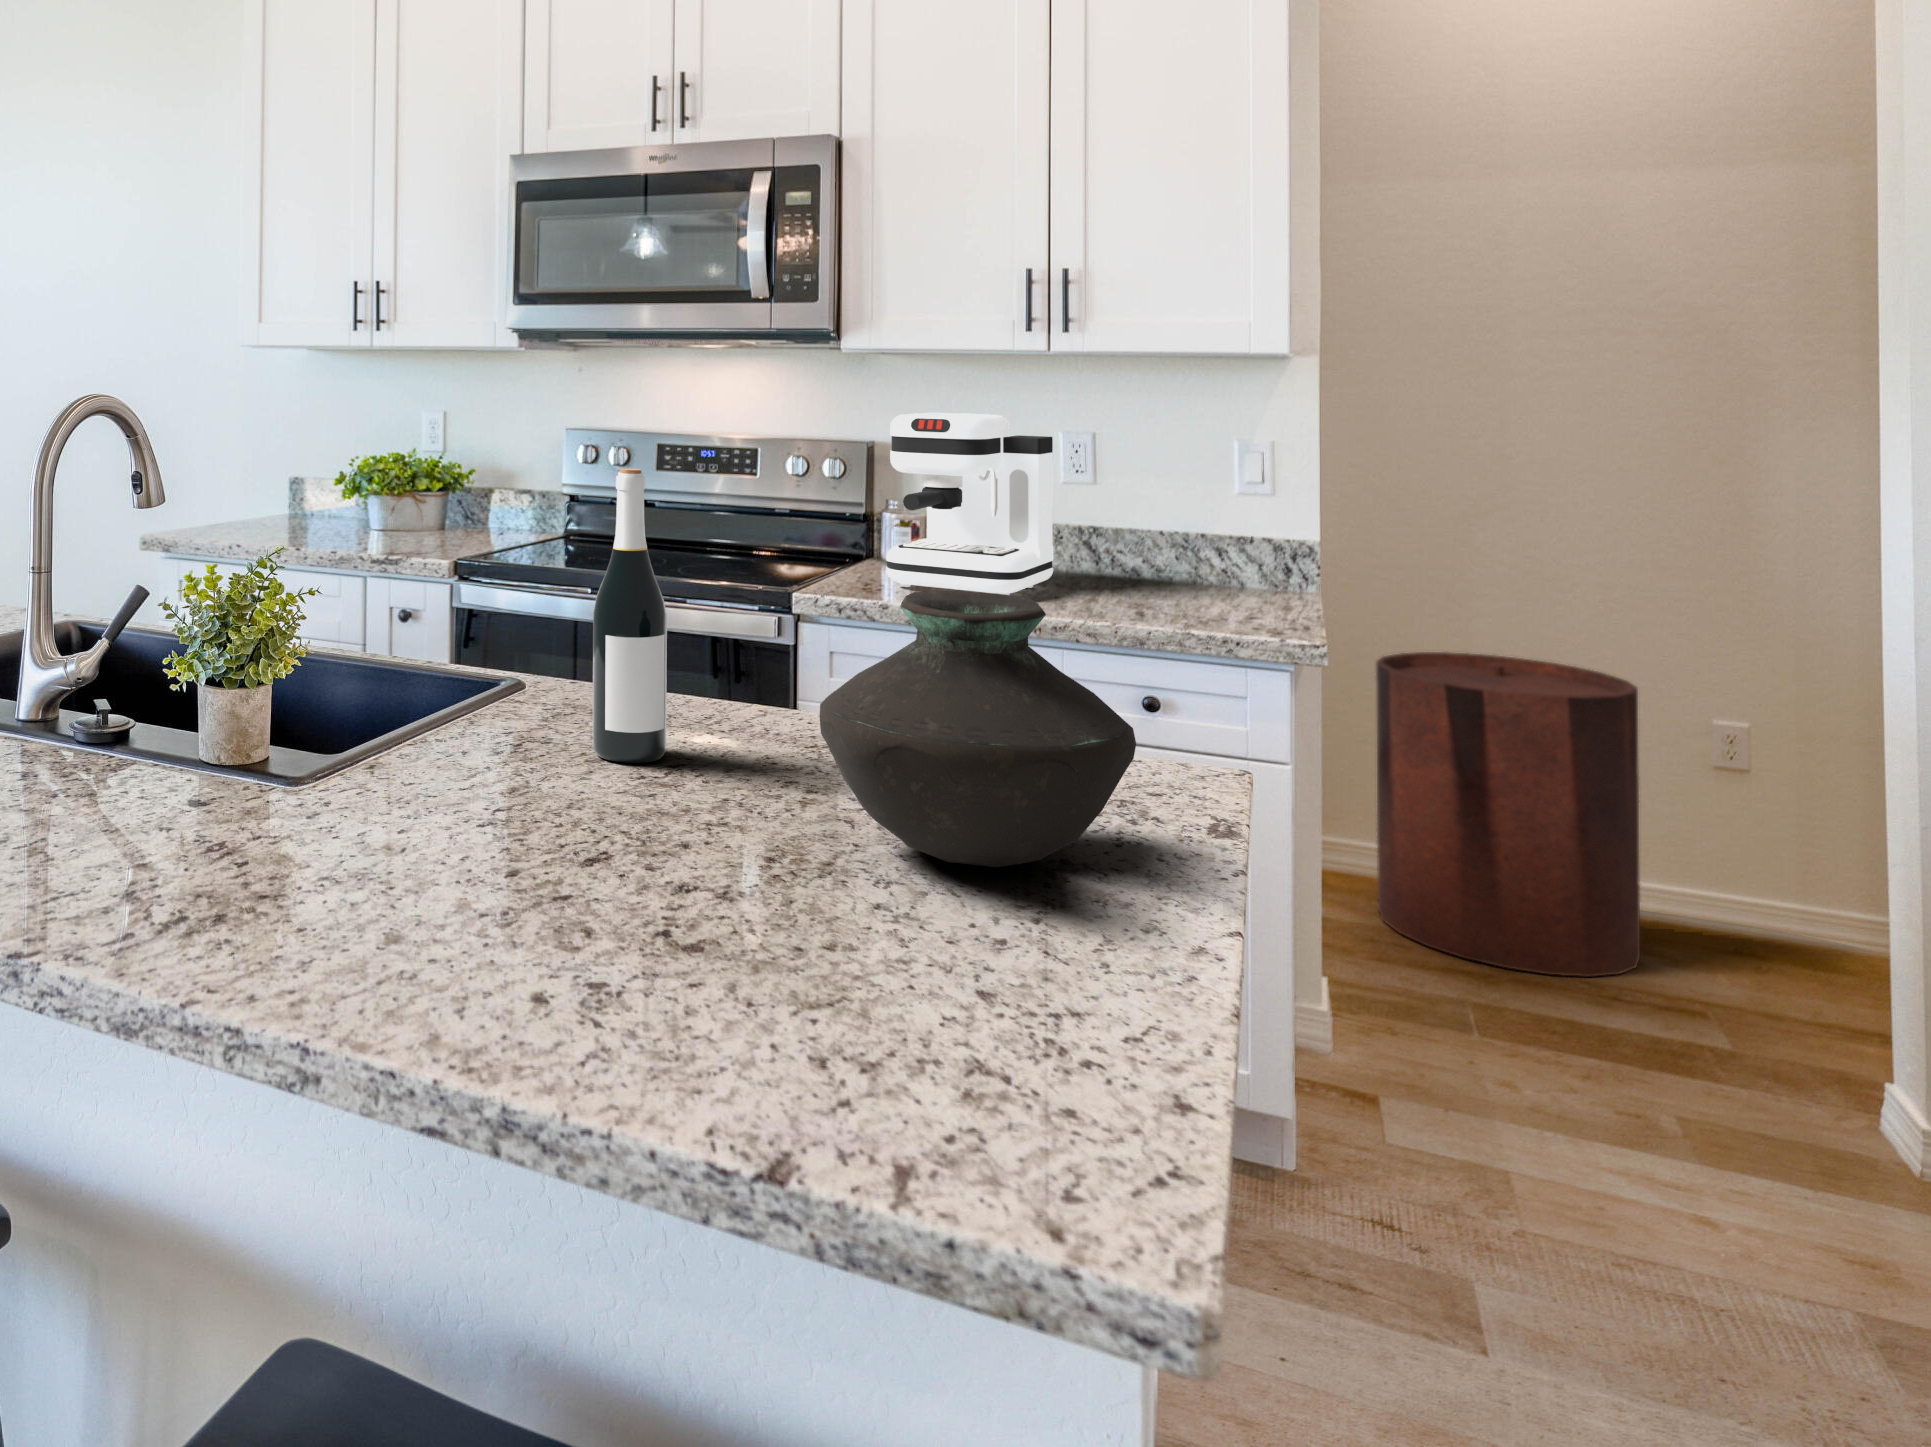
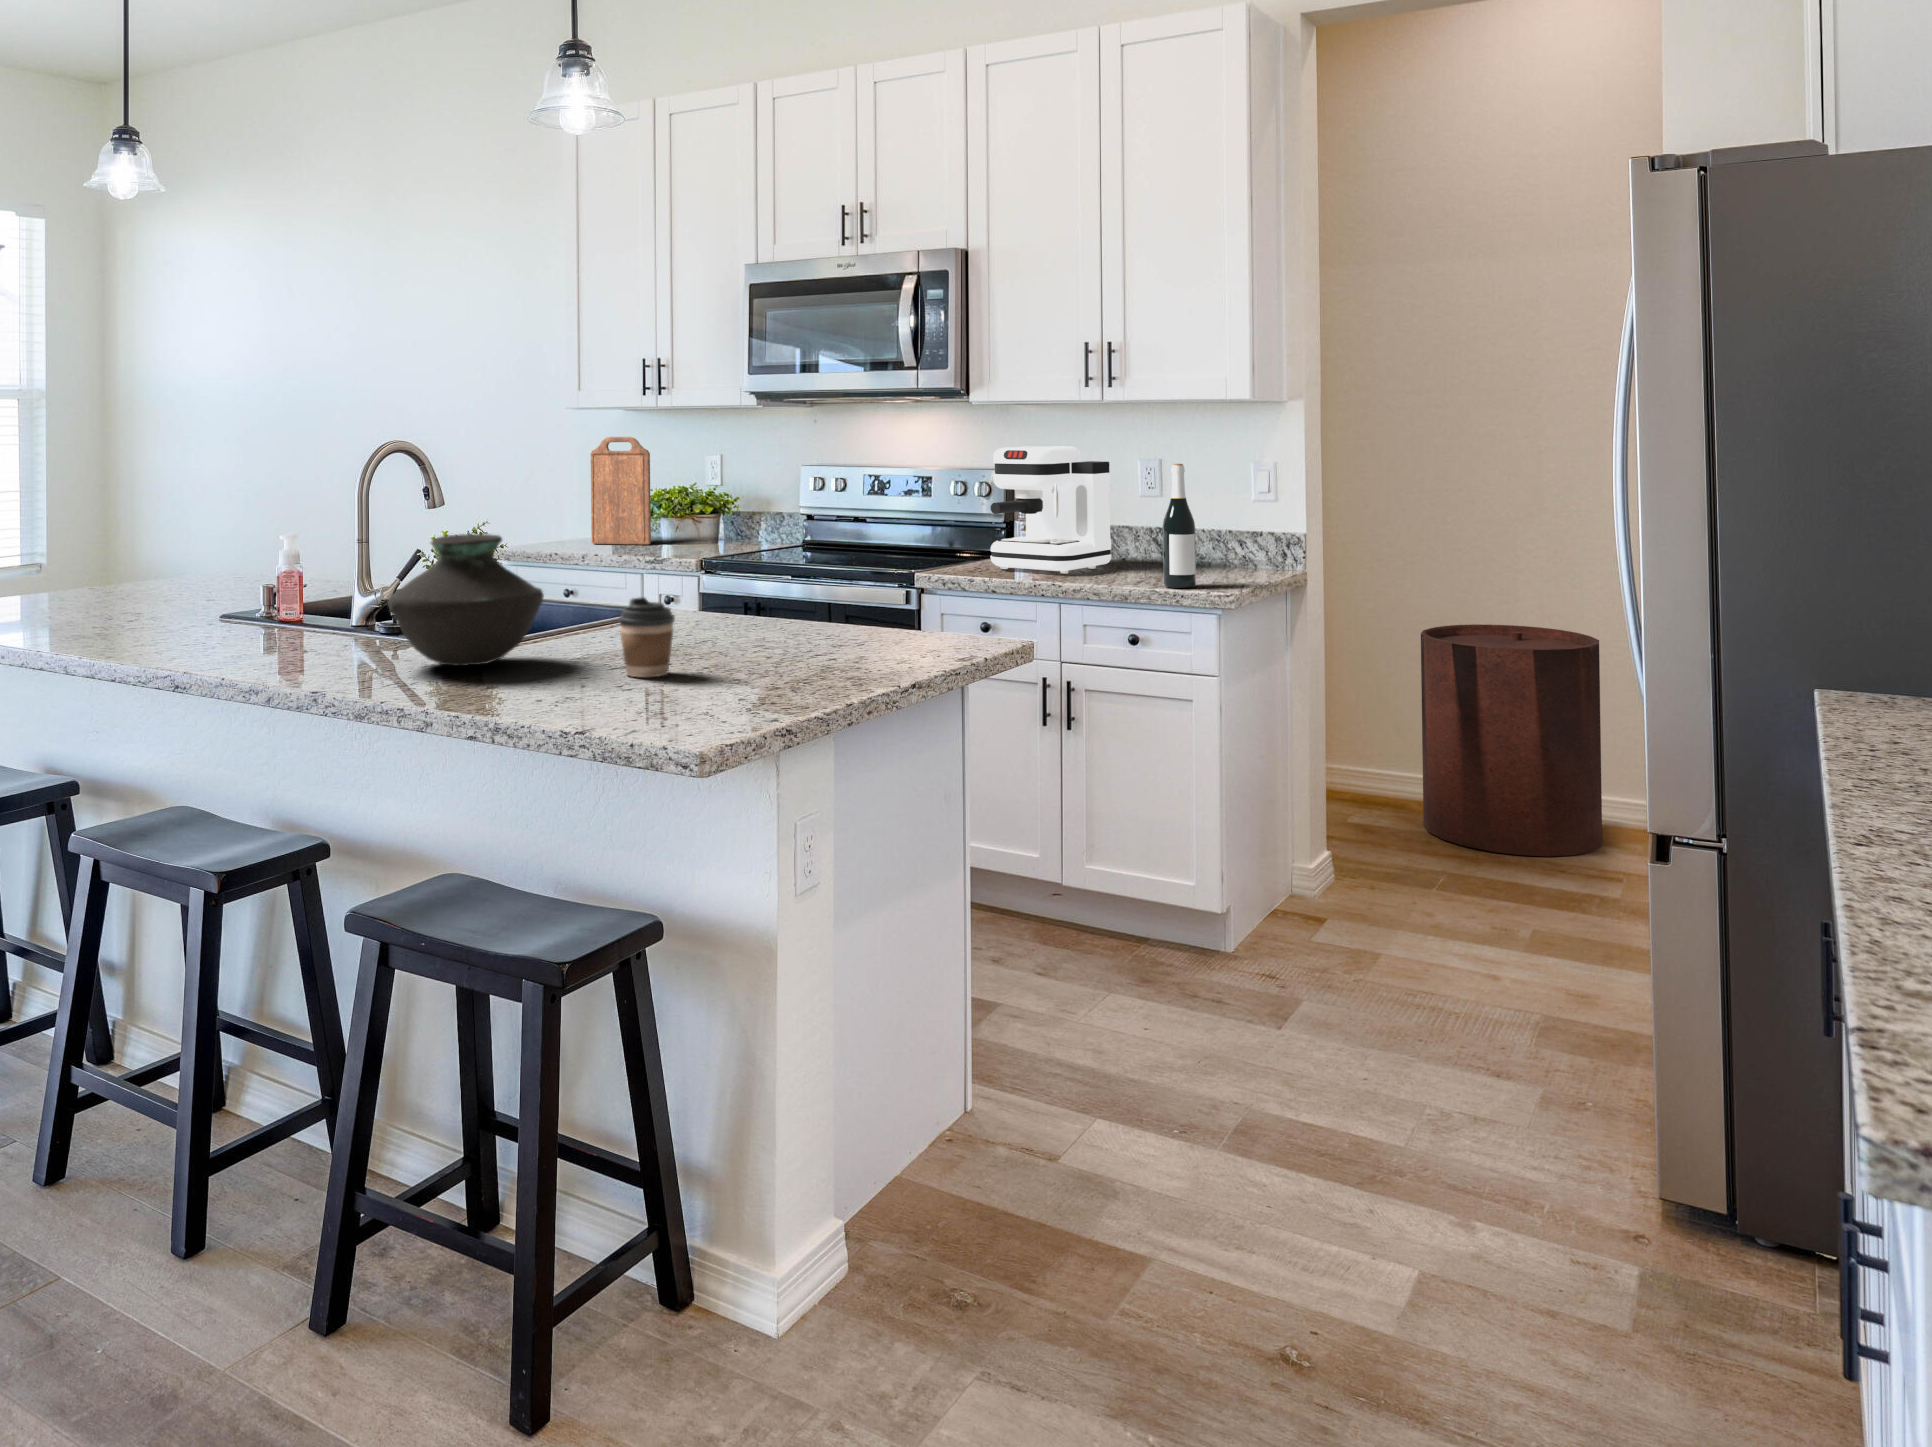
cutting board: none [278,387,361,534] -> present [591,437,651,545]
wine bottle: present [593,469,667,763] -> present [1163,464,1196,588]
vase: present [820,591,1136,867] -> present [388,534,544,666]
coffee cup: none [619,722,735,897] -> present [619,598,675,677]

